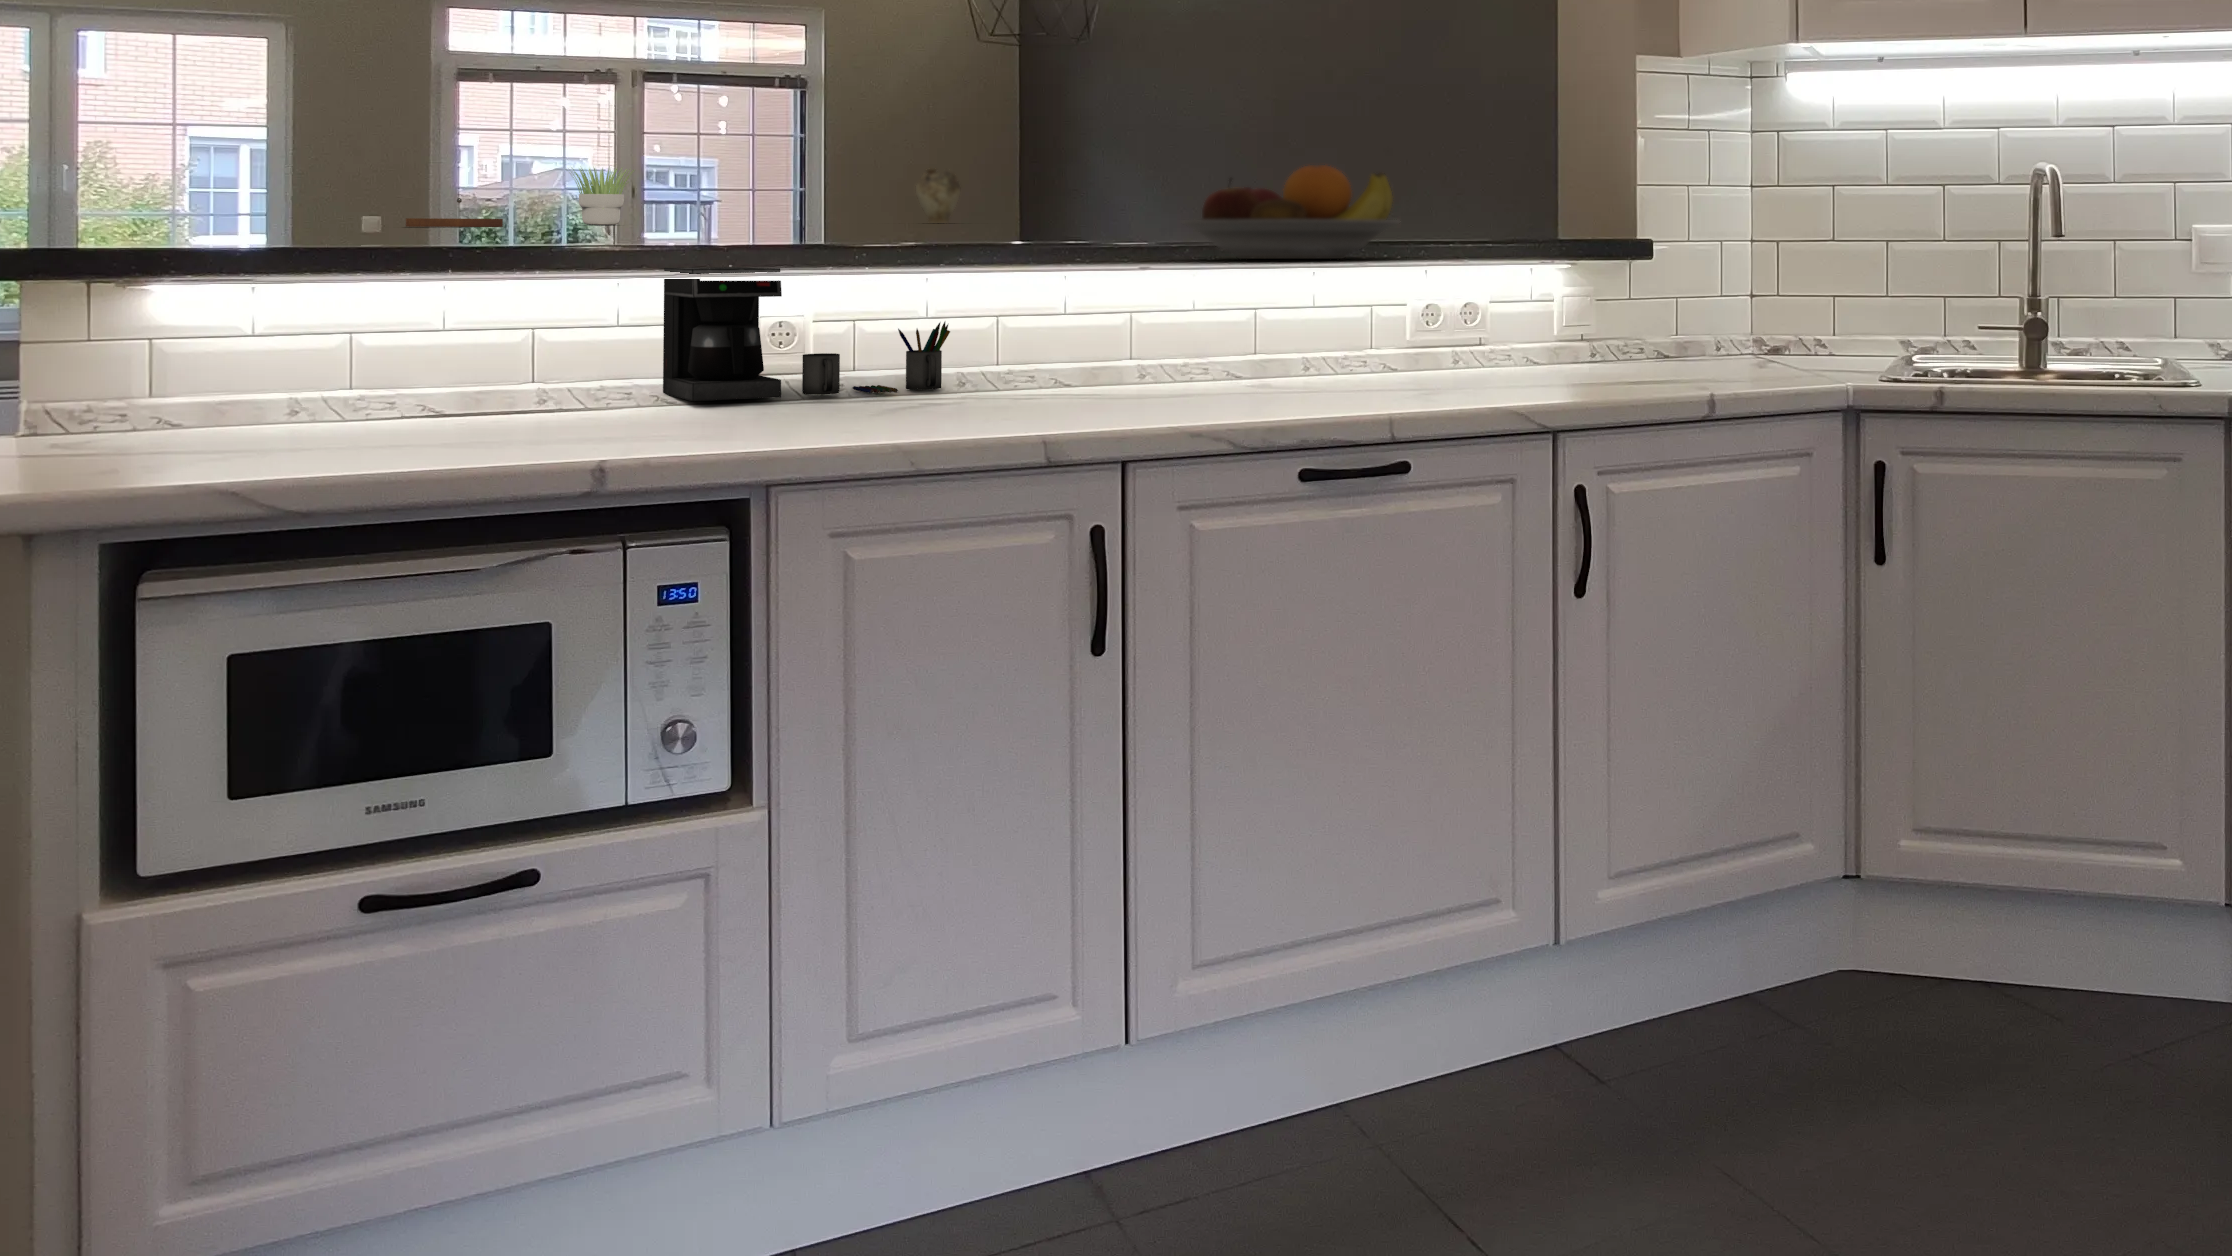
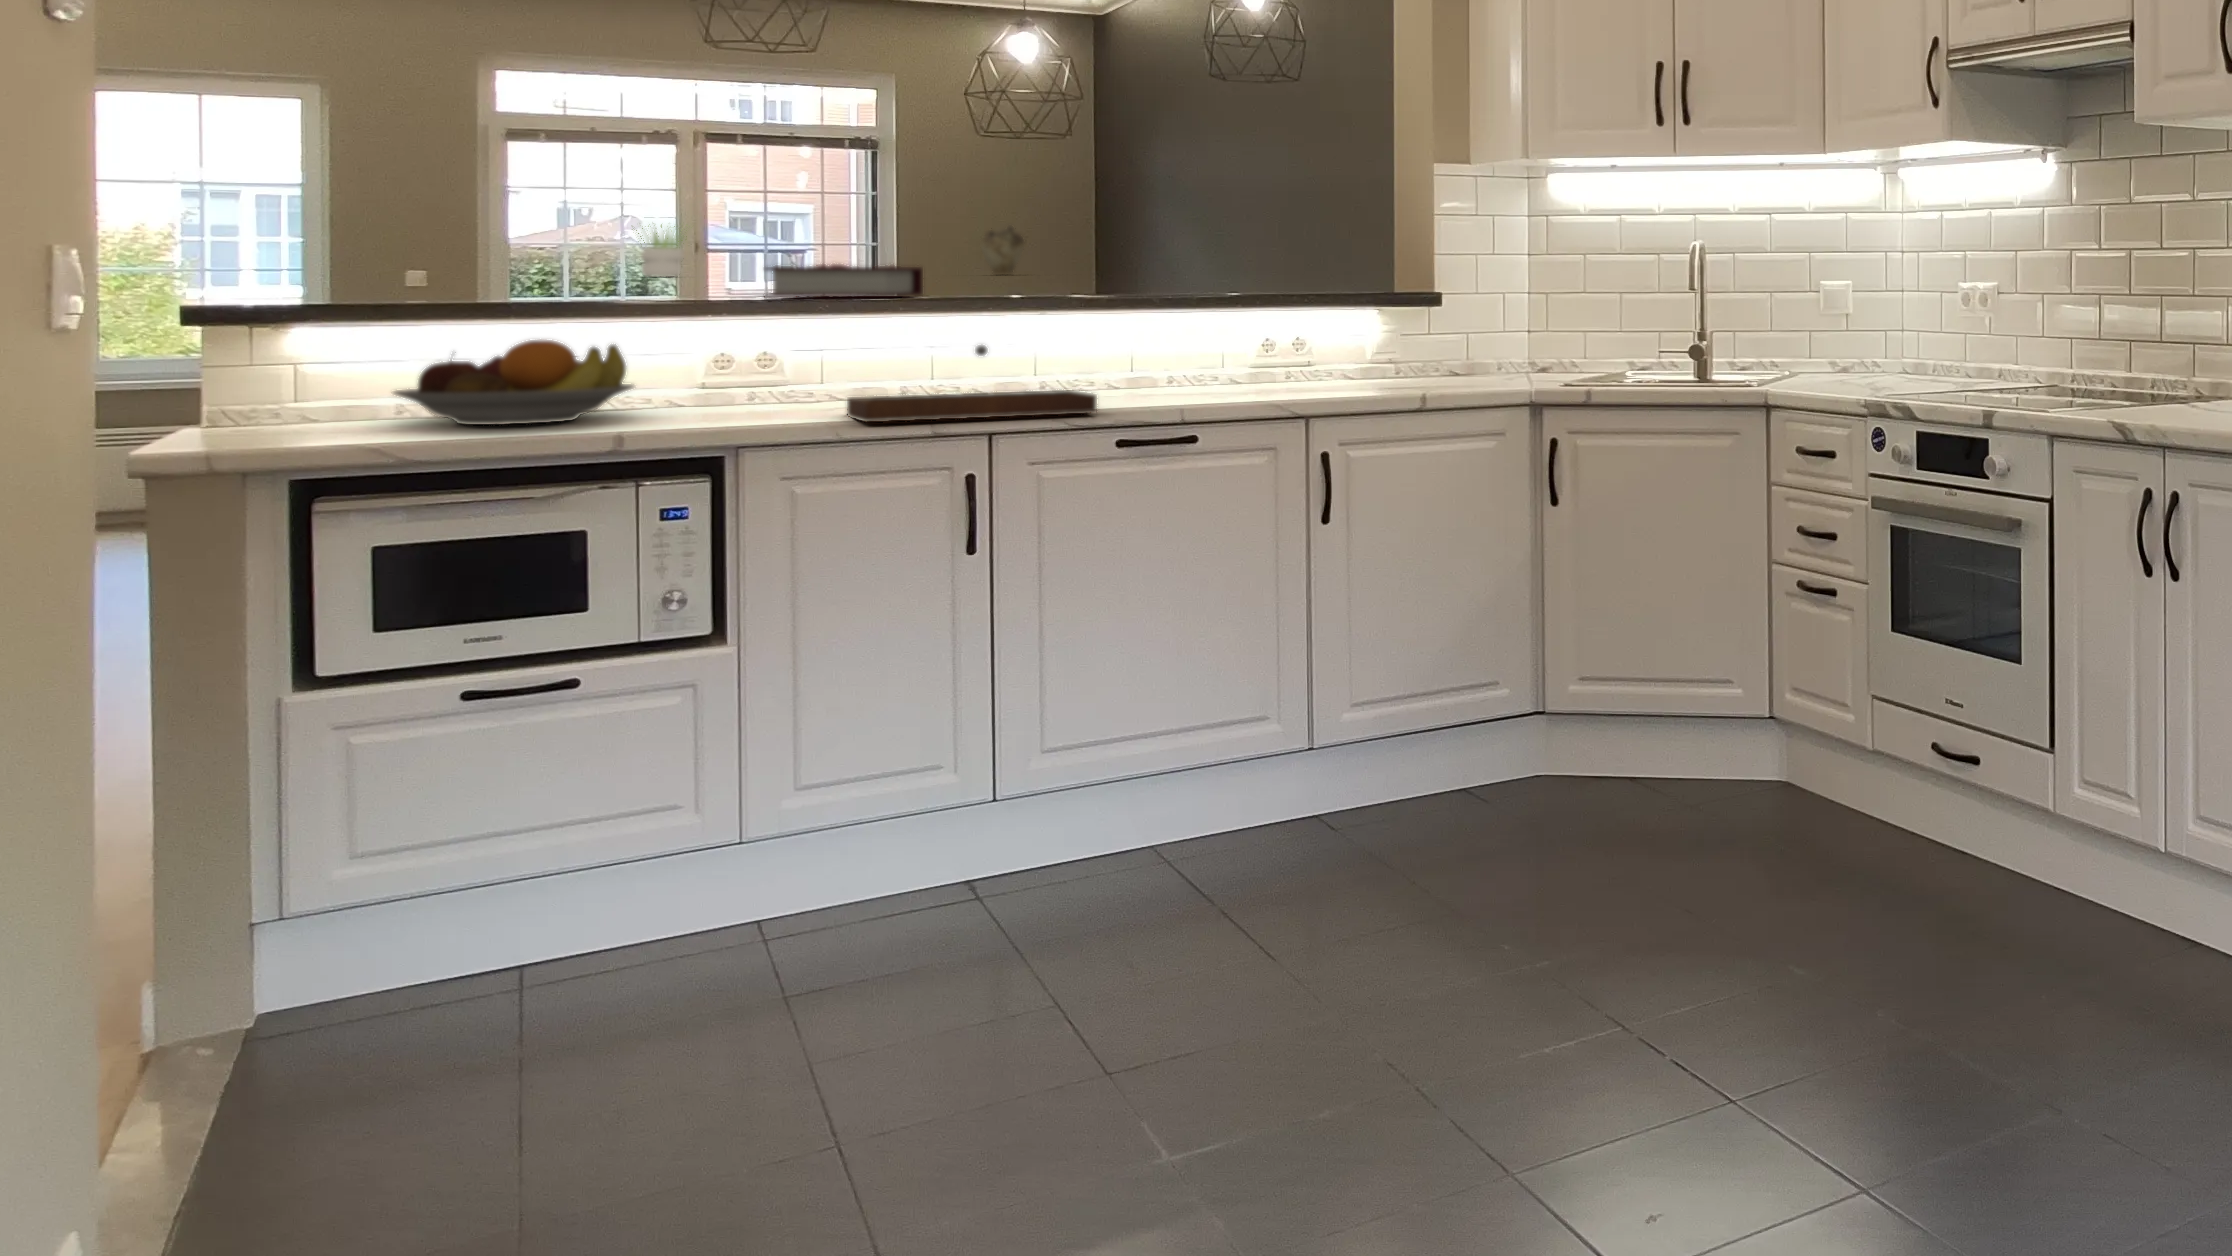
fruit bowl: present [1181,165,1399,259] -> present [394,340,634,425]
tray: present [406,198,503,227] -> present [847,345,1097,422]
book: none [744,203,926,245] -> present [766,264,923,297]
coffee maker: present [663,267,950,402] -> none [673,314,886,402]

